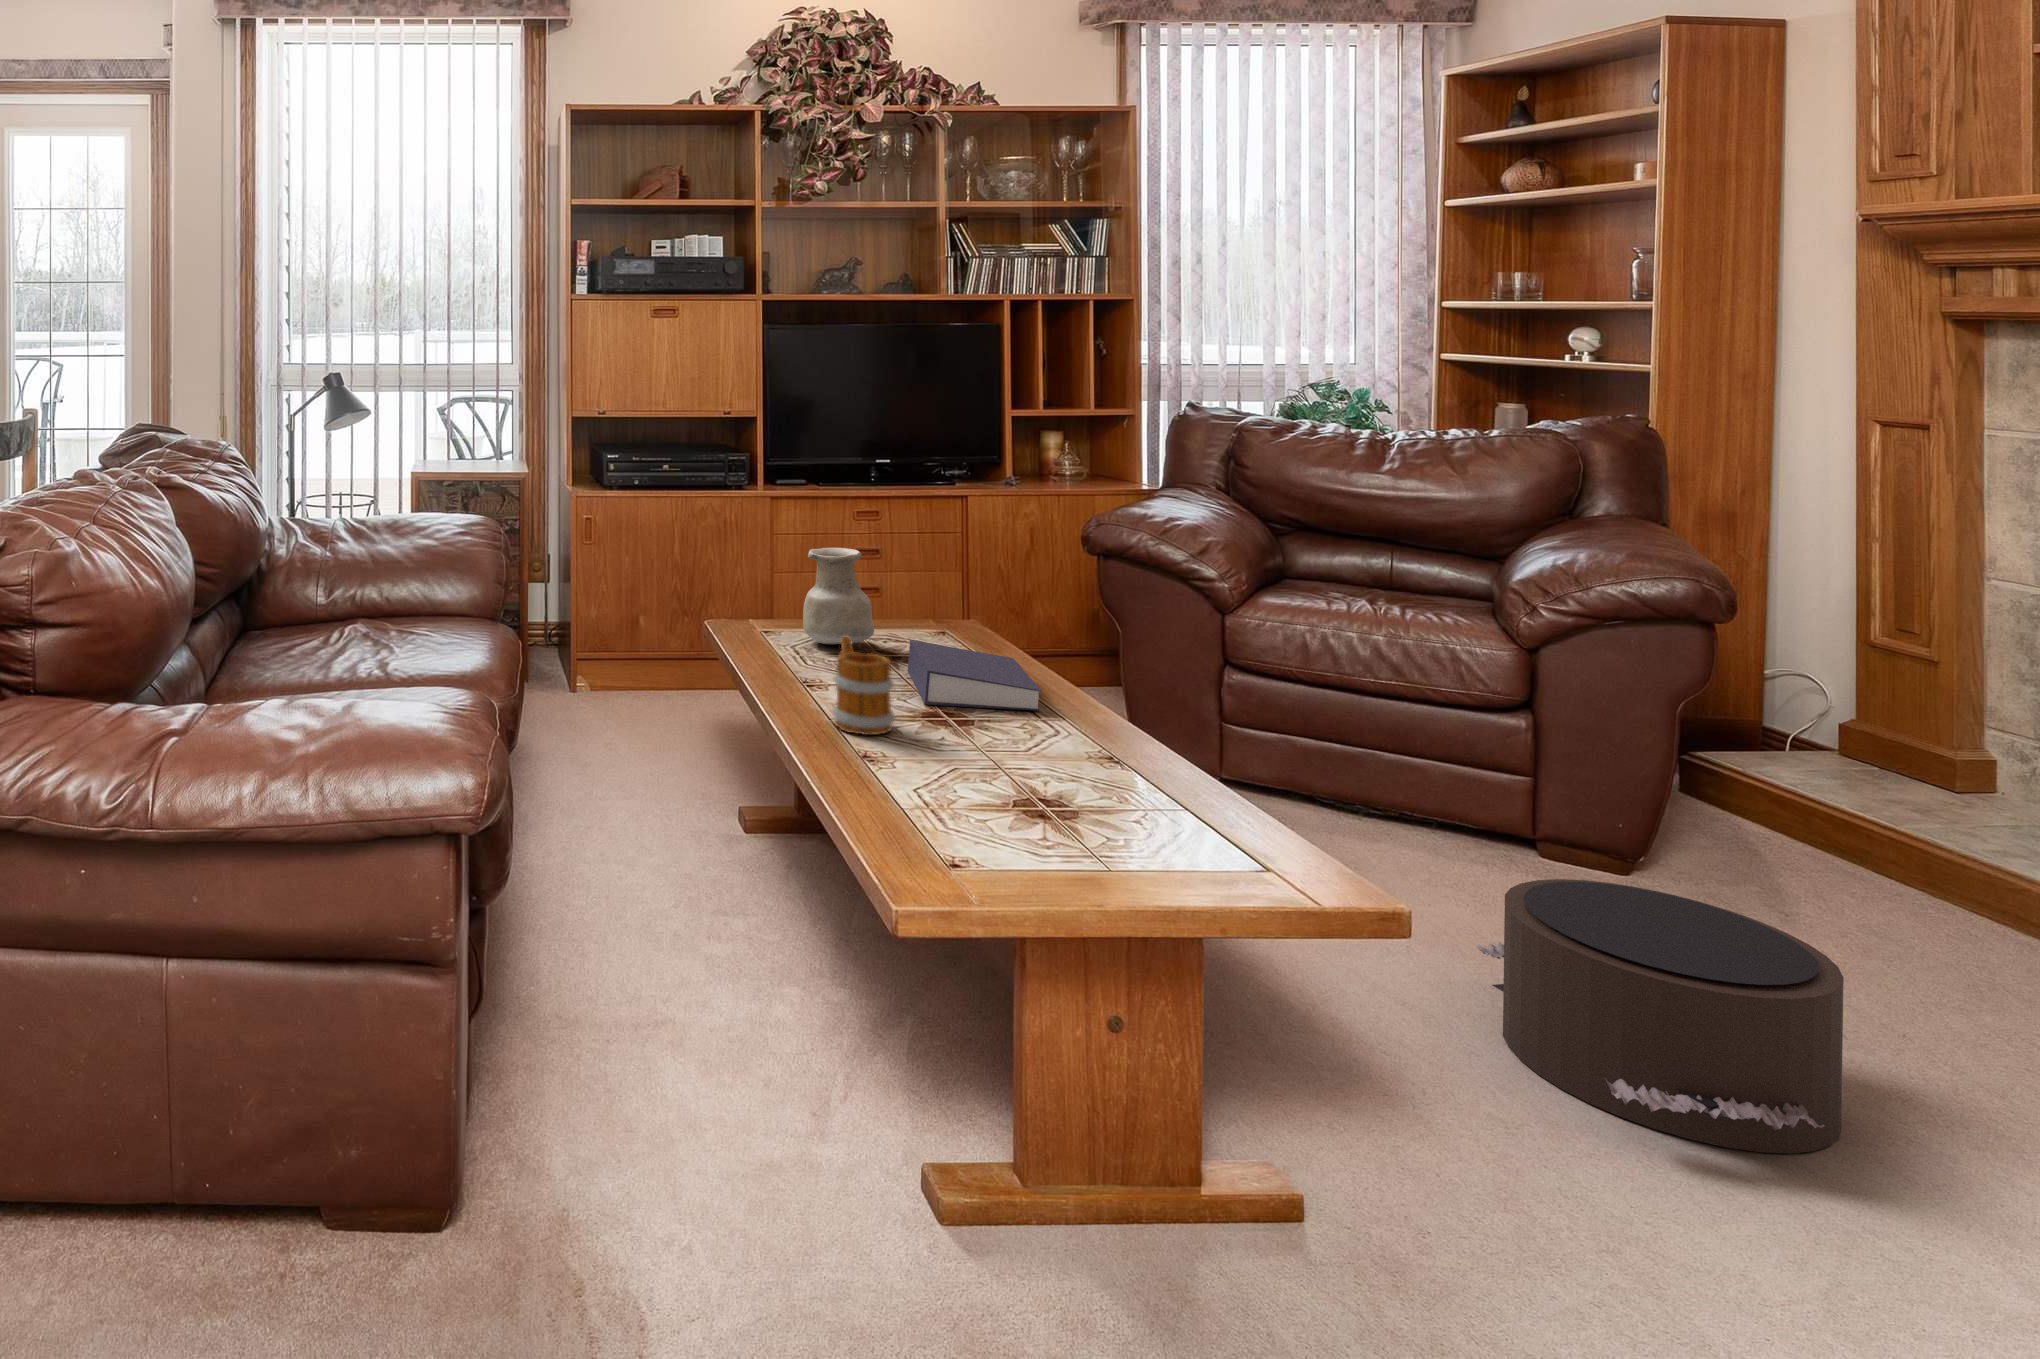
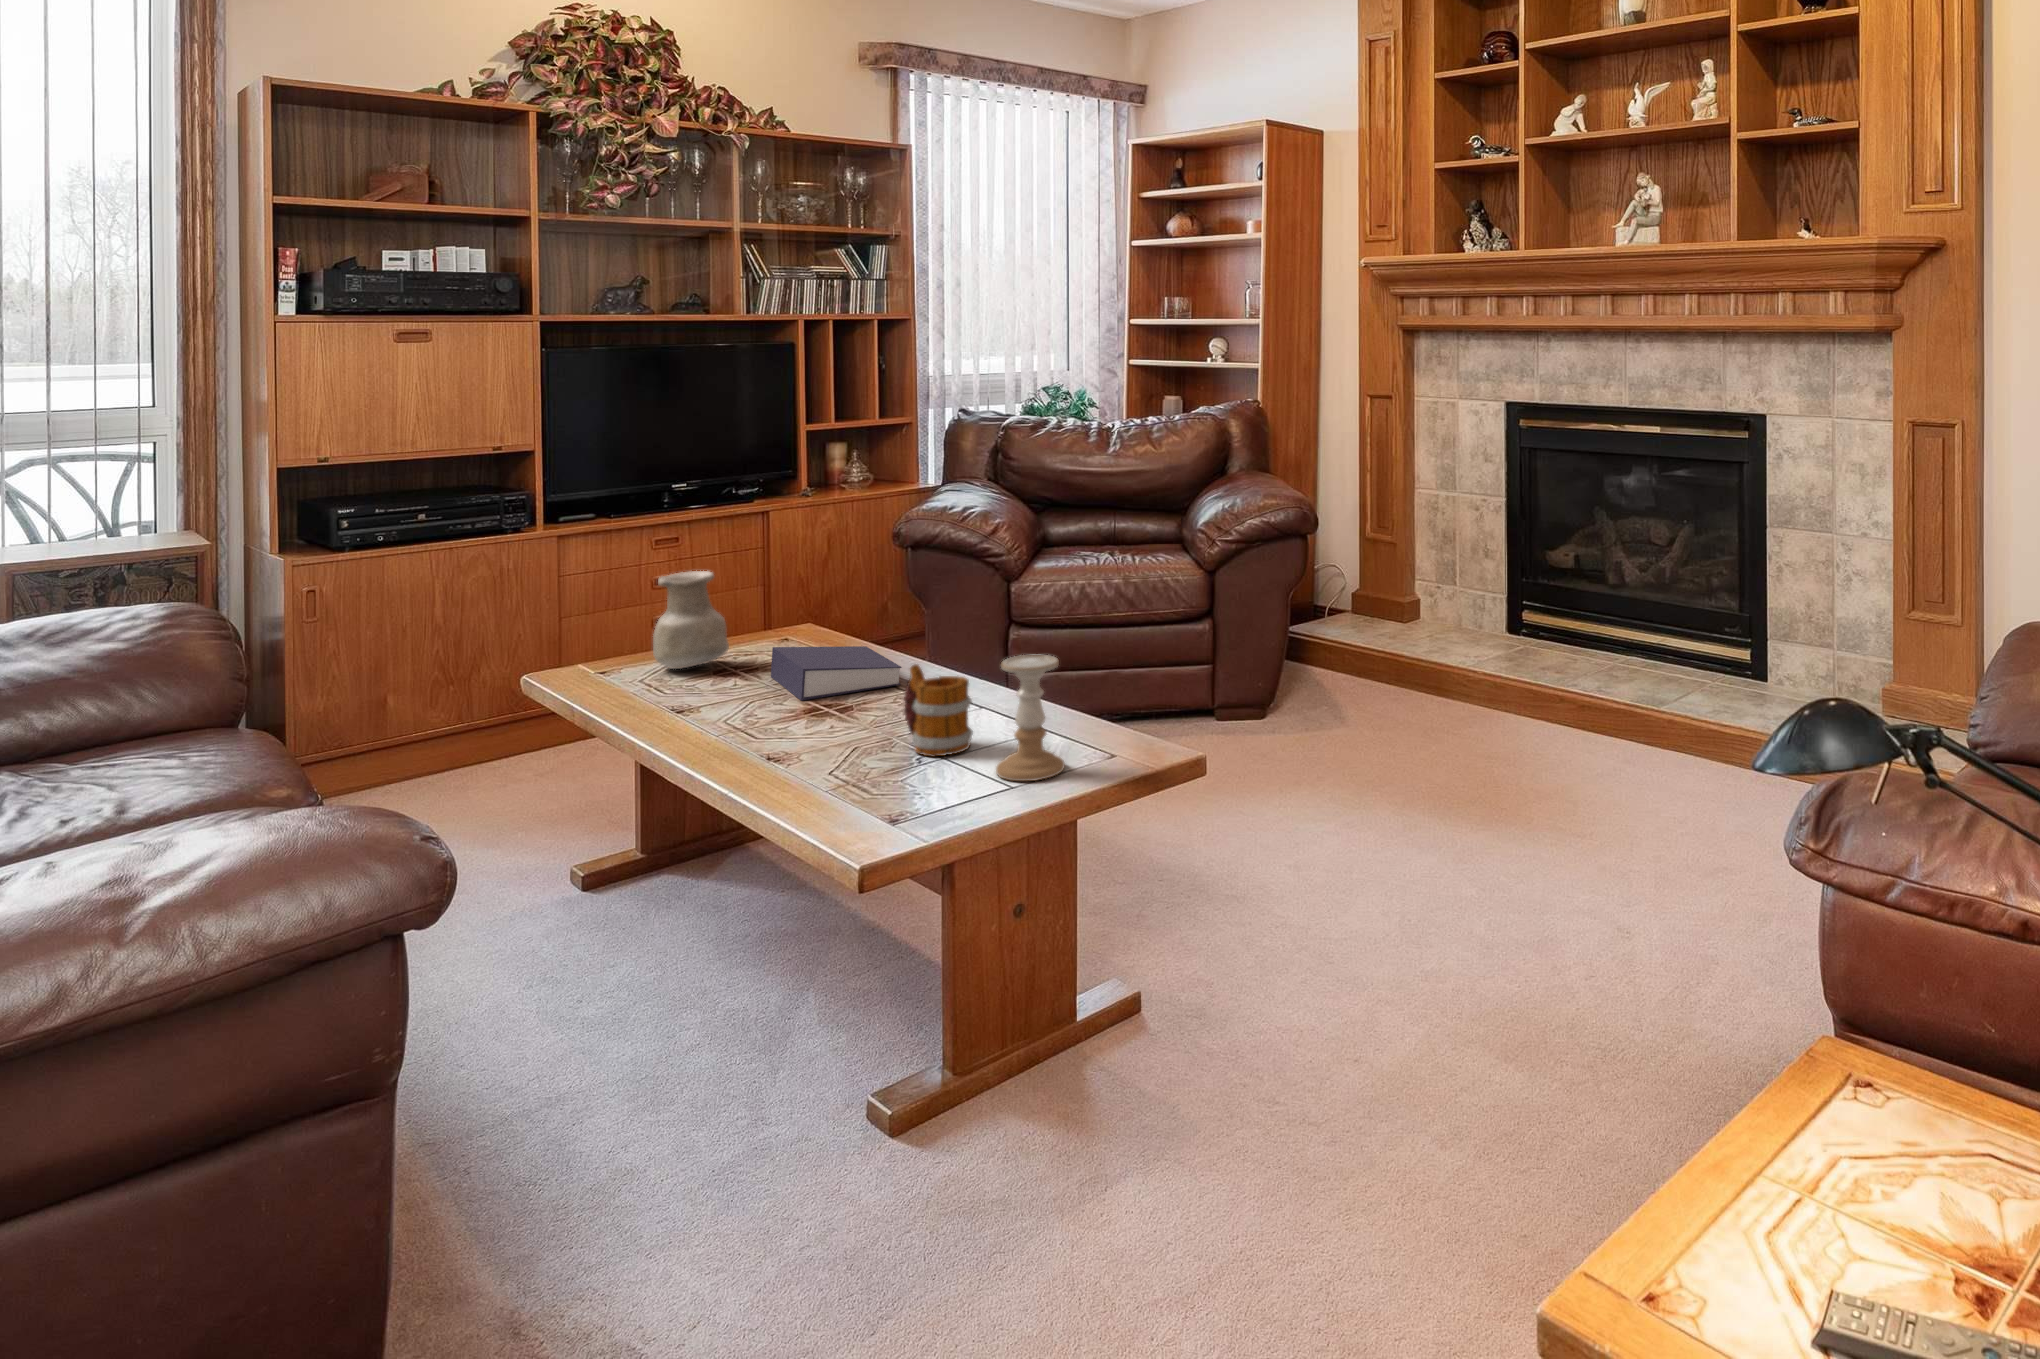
mug: present [832,636,895,735] -> present [904,664,973,756]
candle holder: none [1107,712,1205,882] -> present [996,655,1065,781]
pouf: present [1477,879,1844,1154] -> none [1196,718,1380,866]

